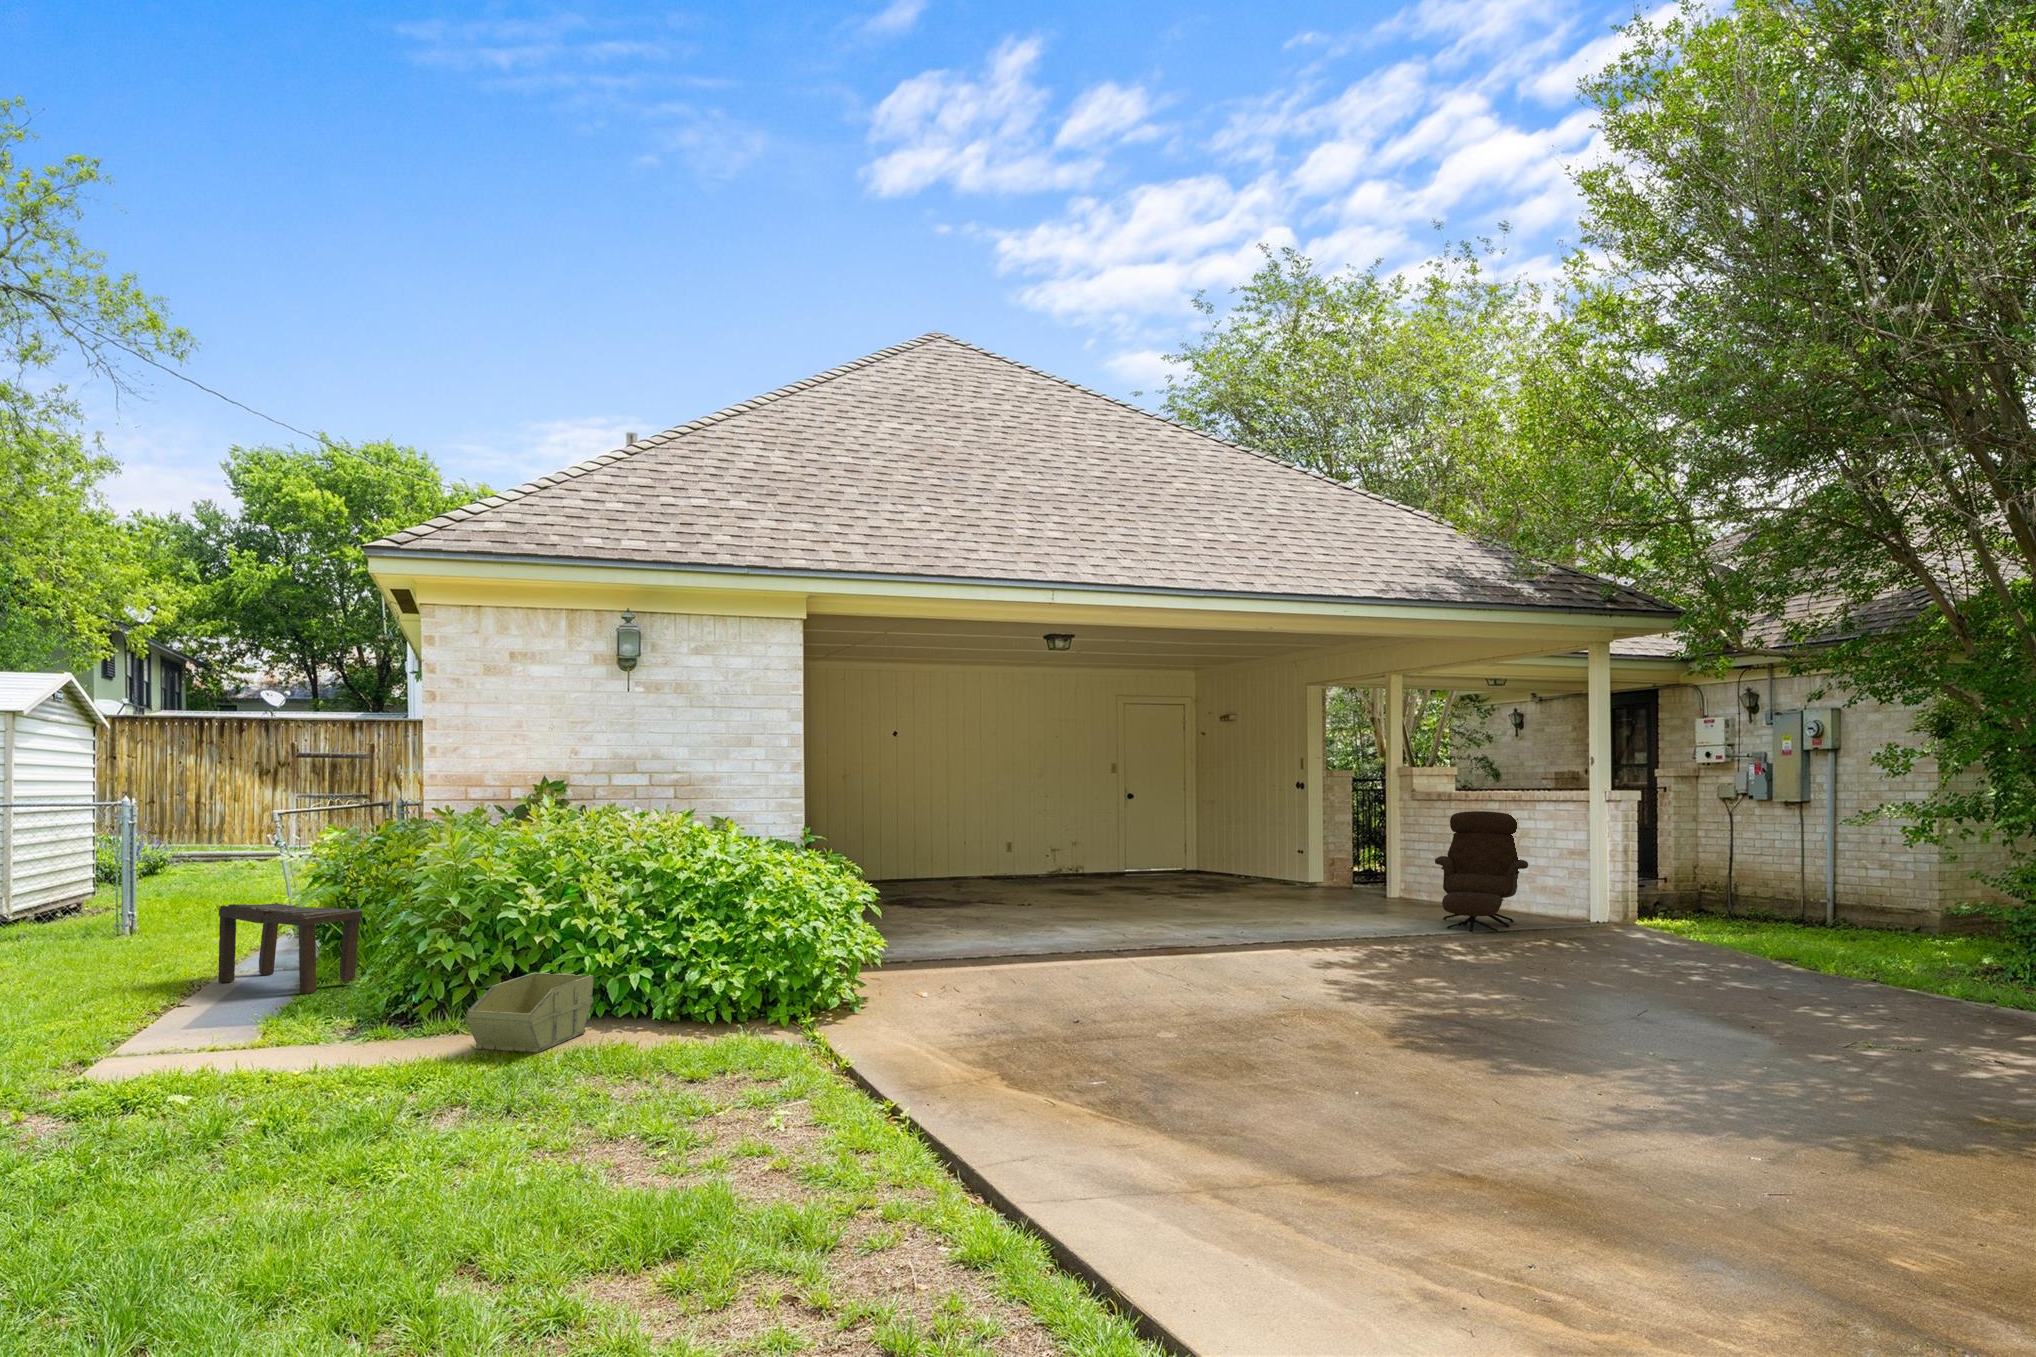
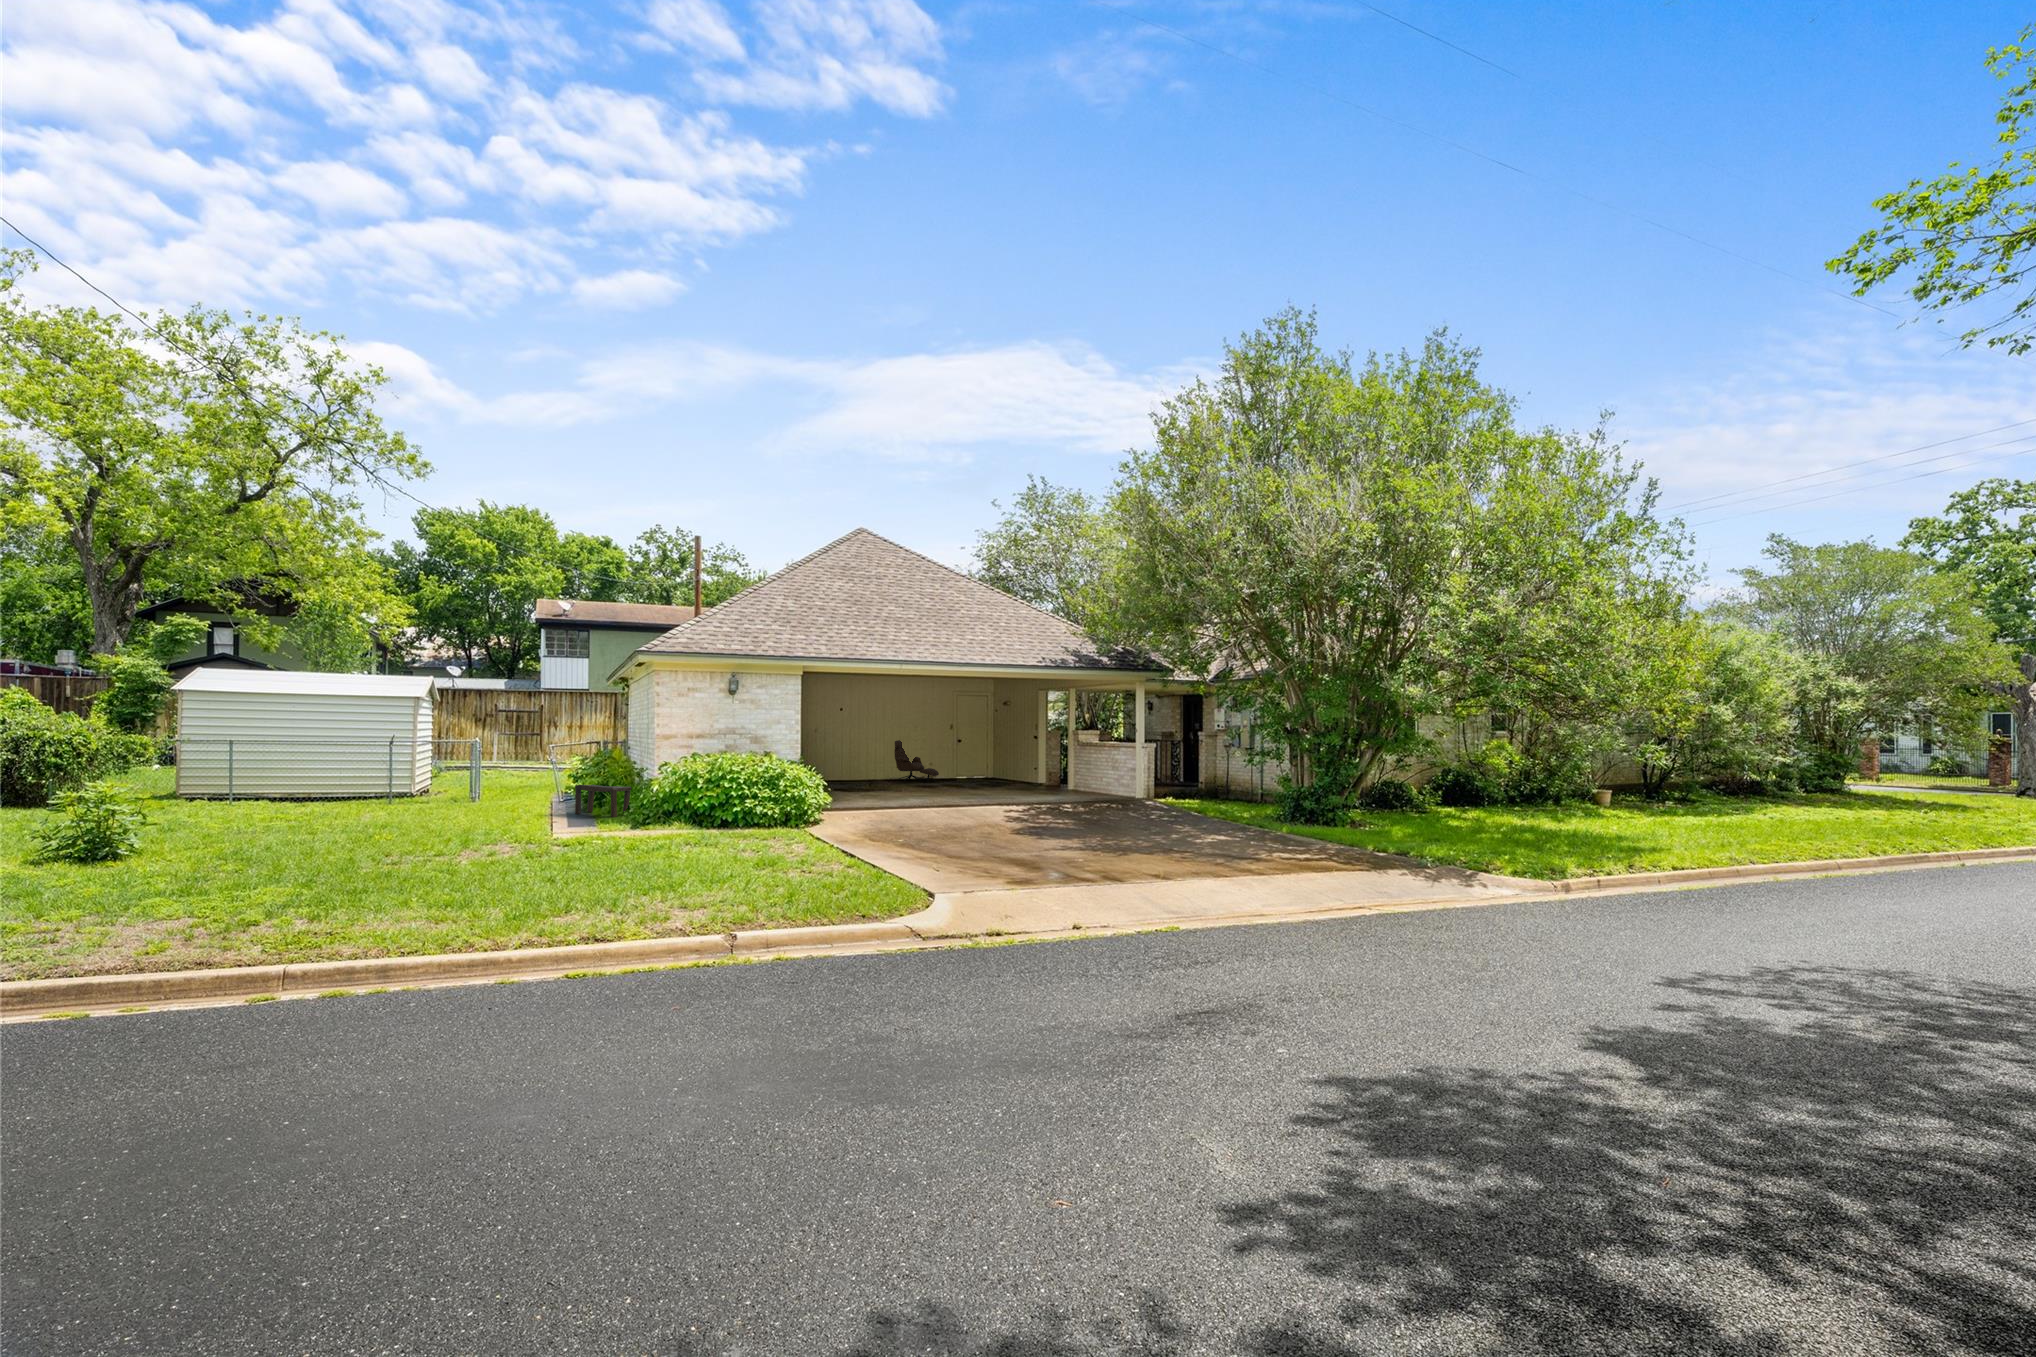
lounge chair: present [1435,811,1528,932] -> present [894,740,939,782]
storage bin: present [466,972,594,1053] -> none [689,807,728,831]

